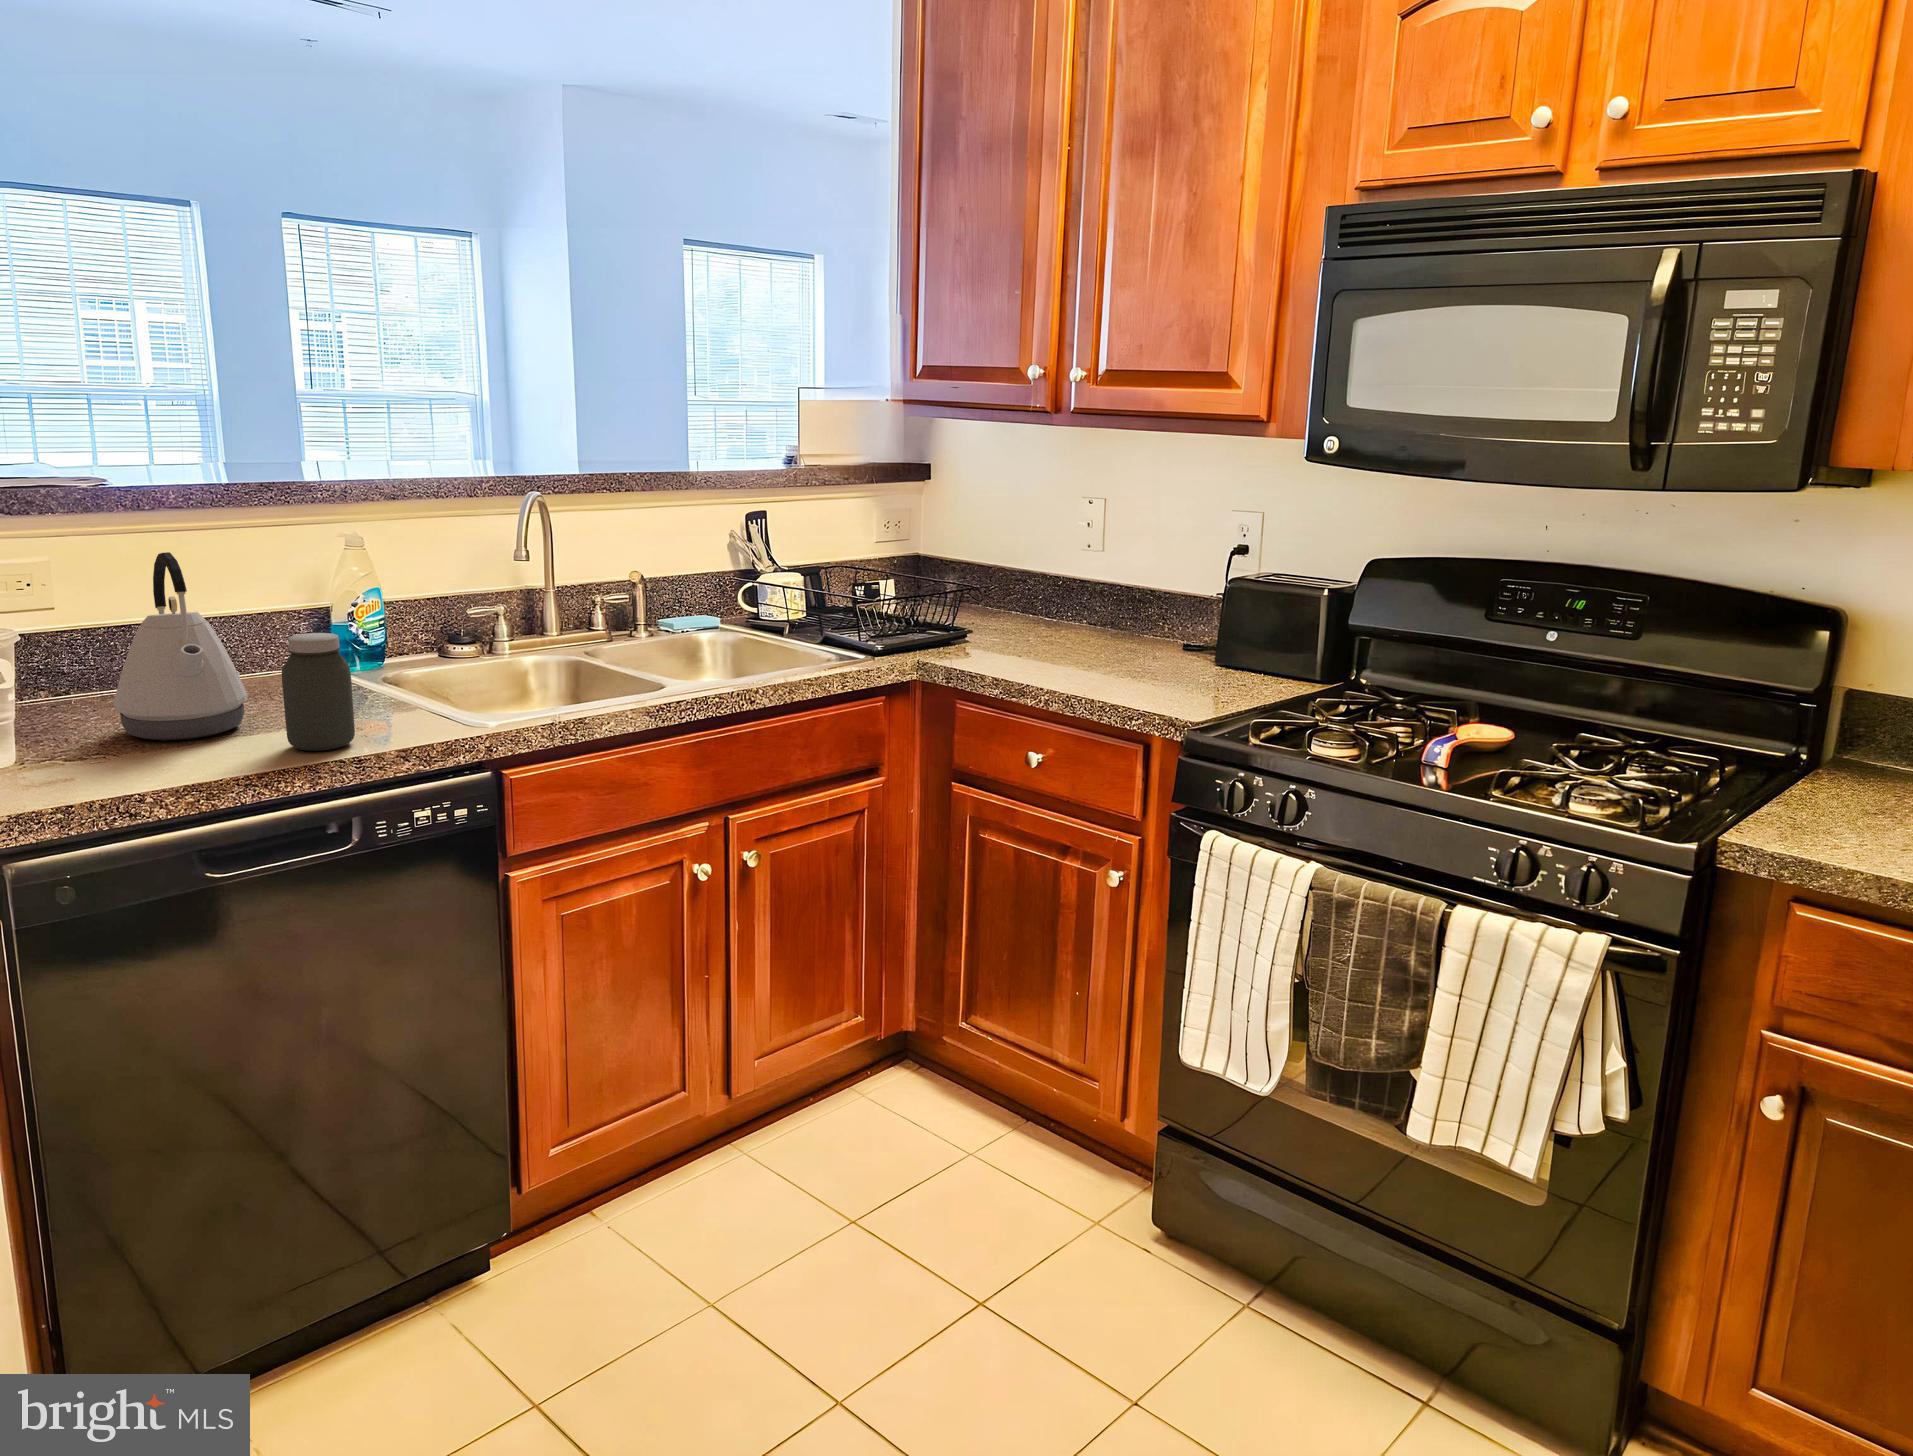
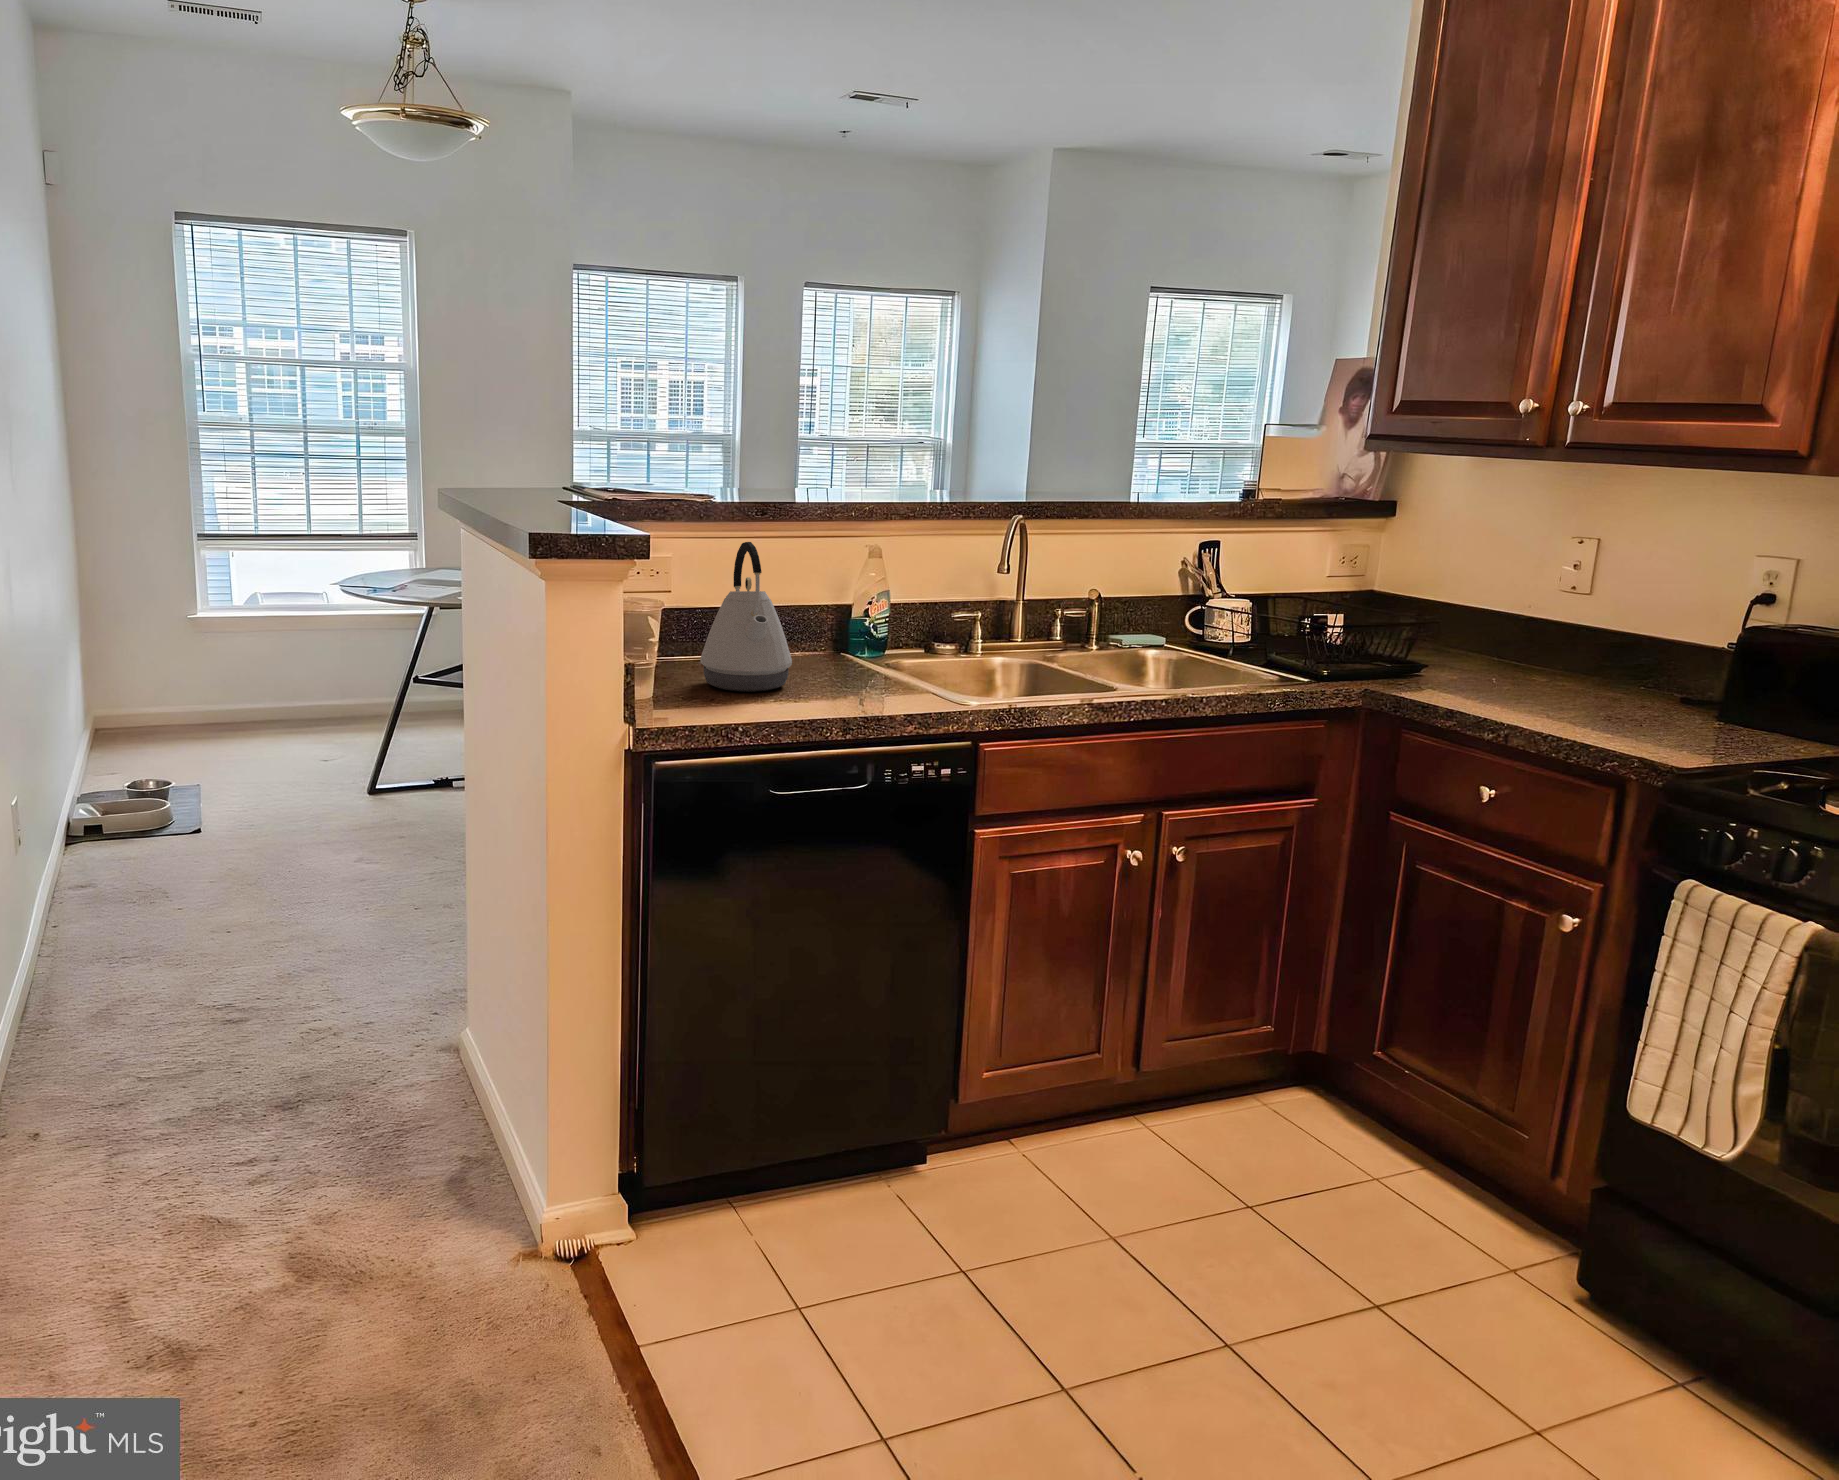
jar: present [282,633,355,751] -> none [822,612,874,709]

